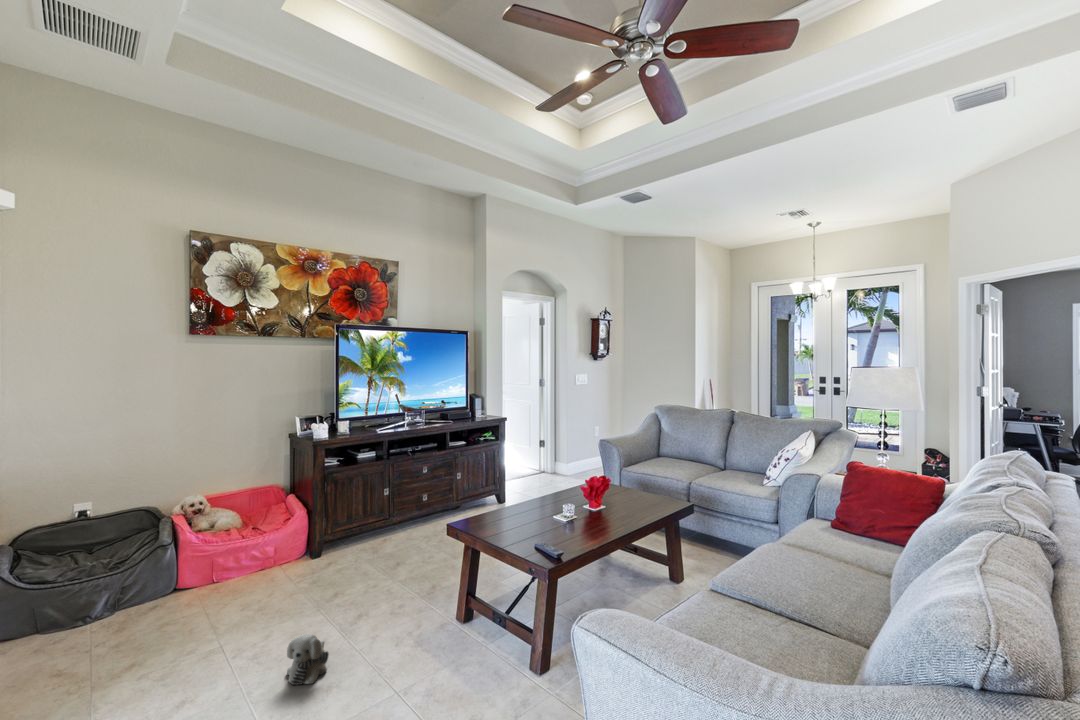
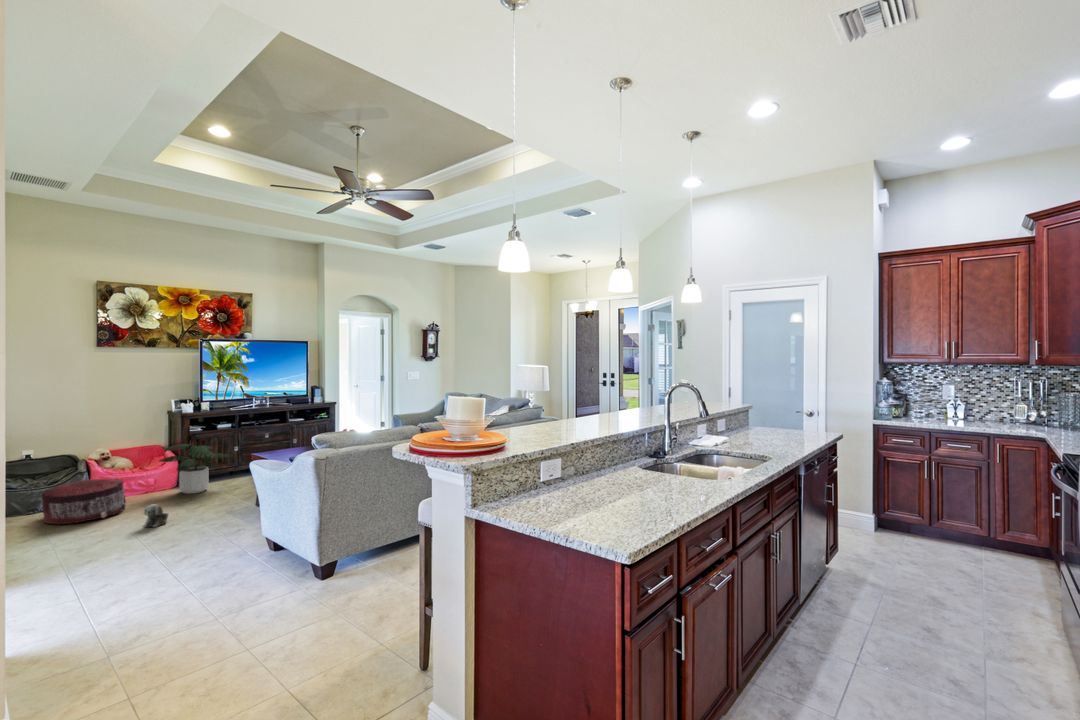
potted plant: none [287,491,392,576] -> present [159,444,230,494]
pouf: none [95,559,243,669] -> present [42,478,126,524]

